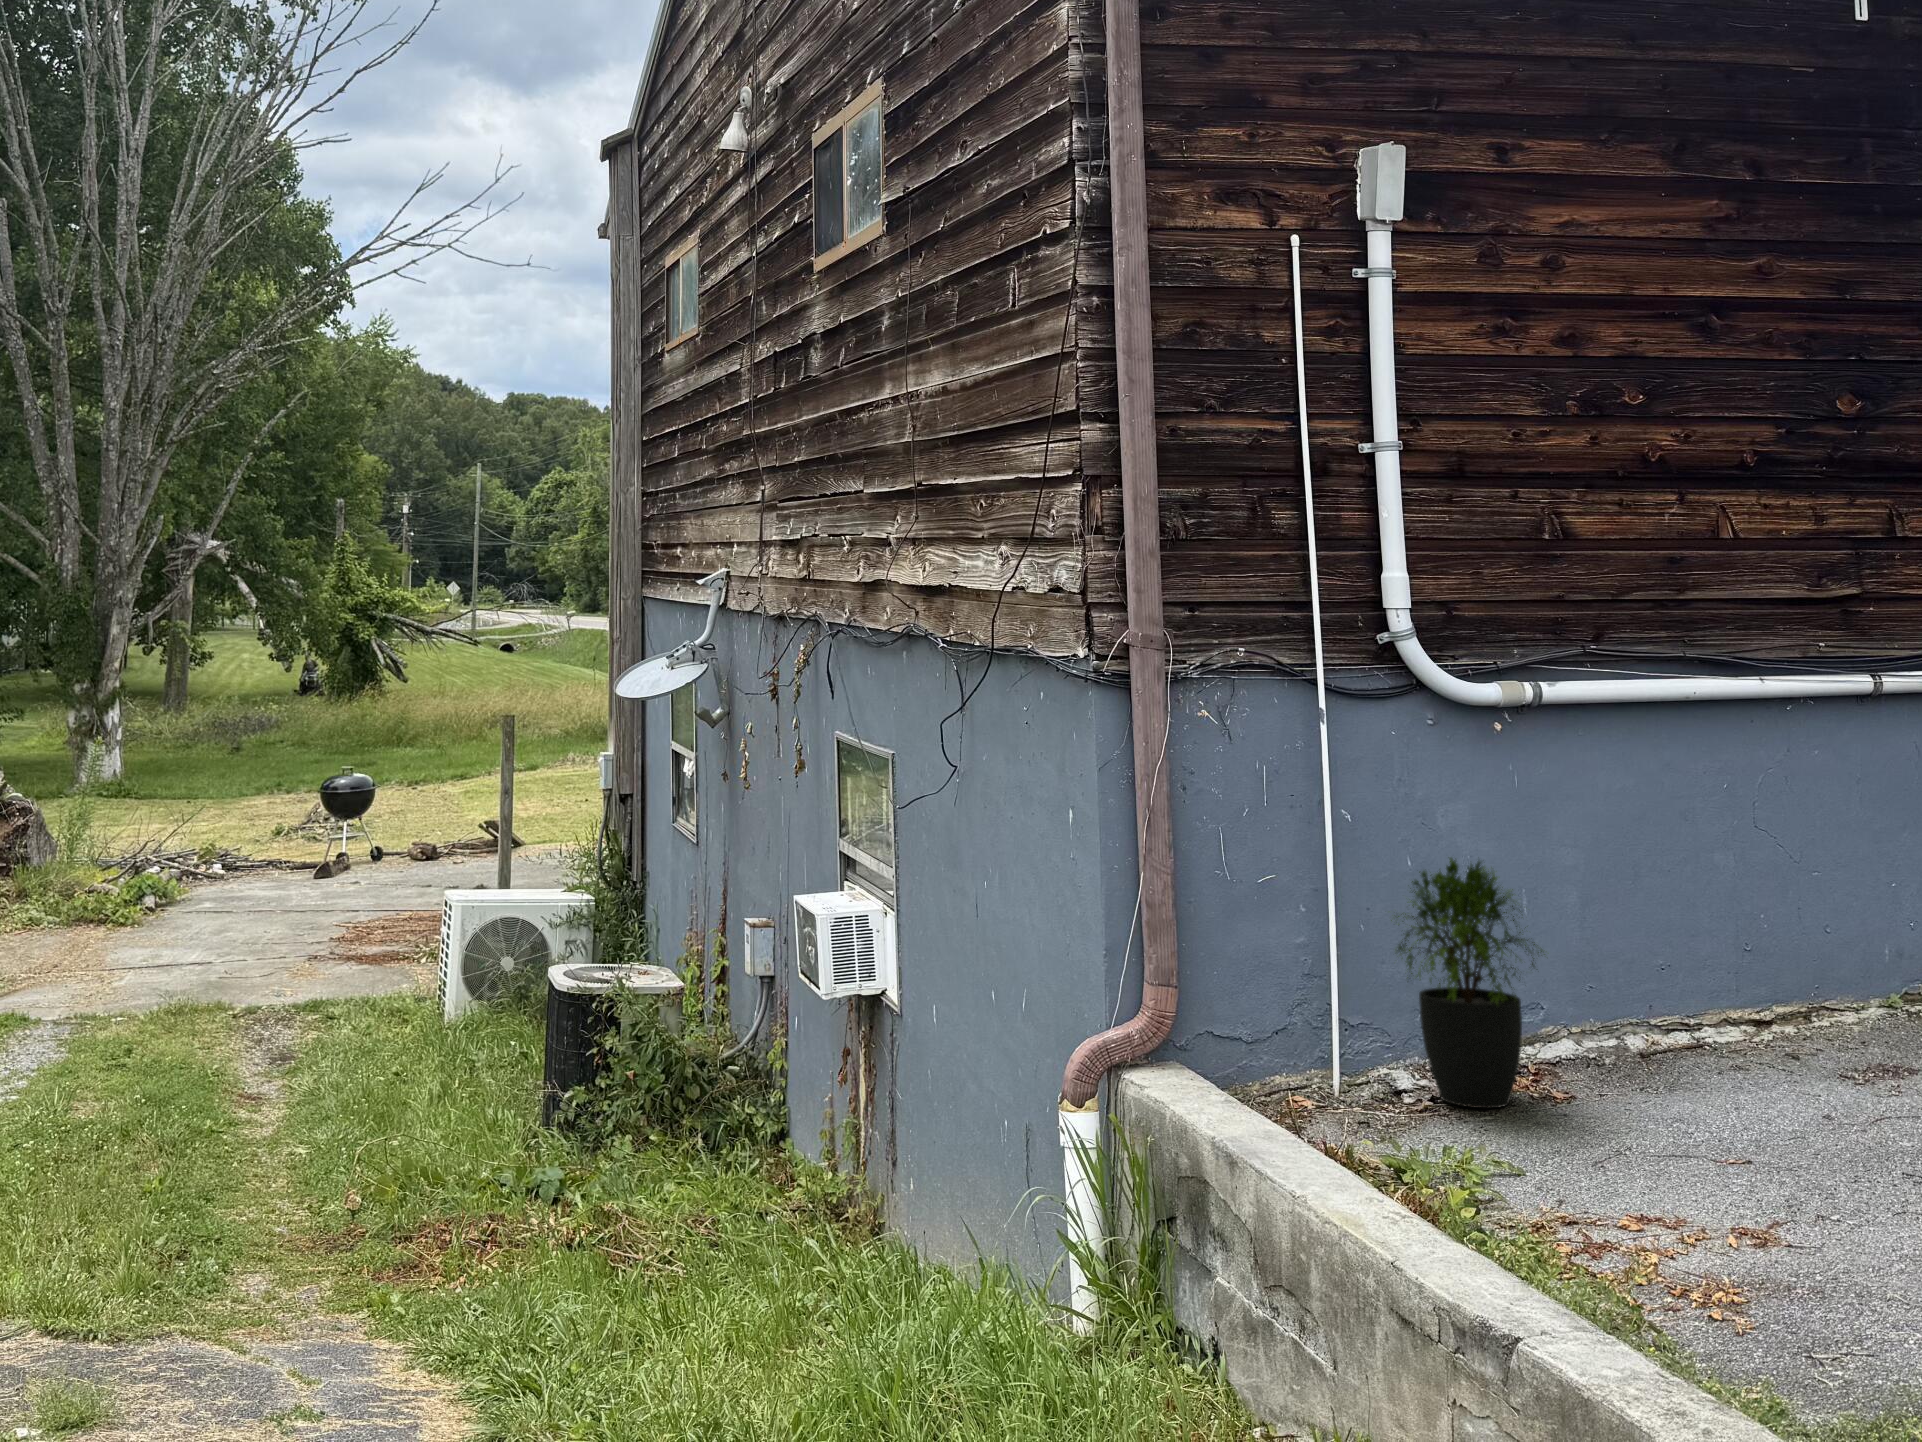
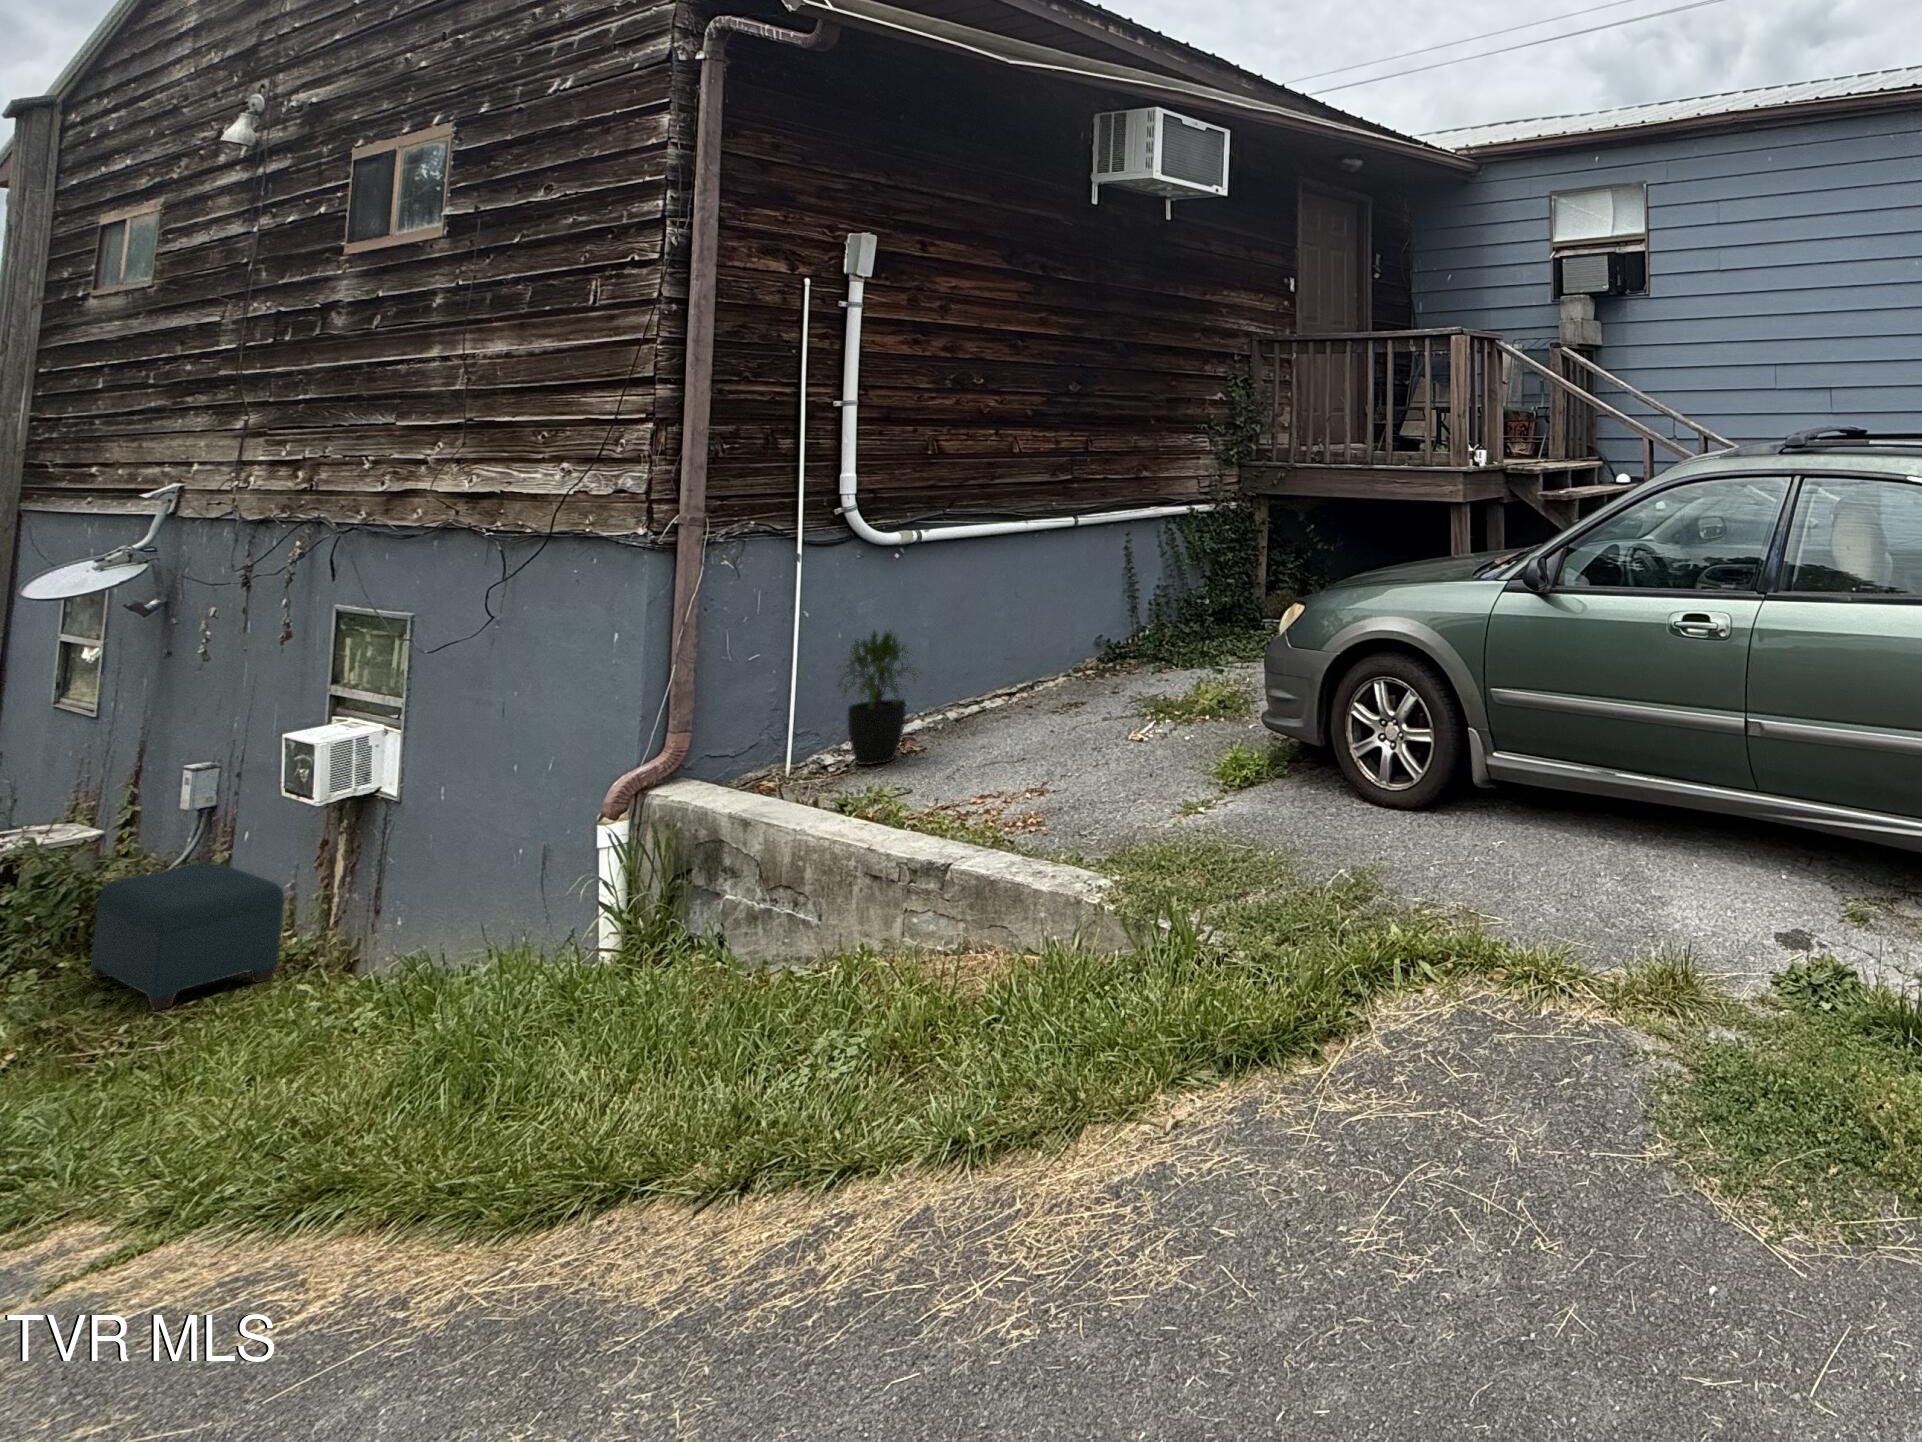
bench: none [677,1040,820,1214] -> present [91,862,284,1011]

